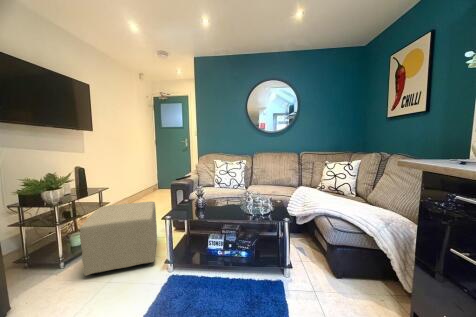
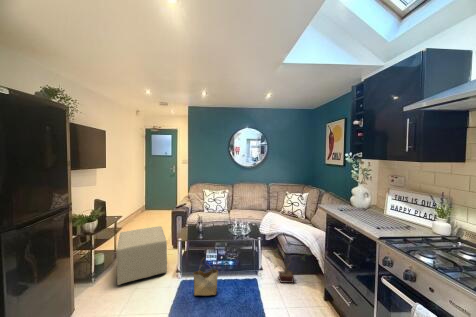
potted plant: none [309,224,376,291] -> present [275,242,294,283]
woven basket: none [180,243,219,303] -> present [193,268,218,295]

